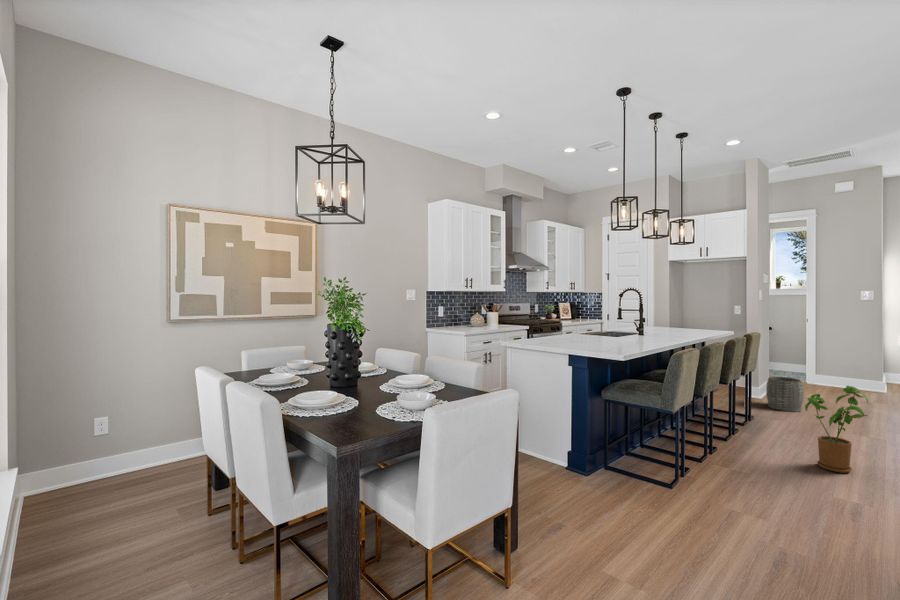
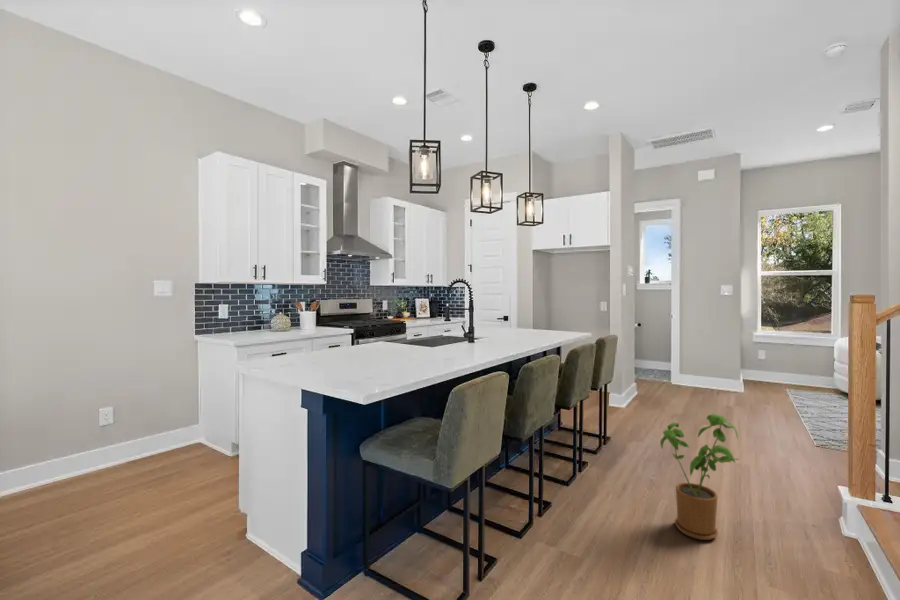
woven basket: present [766,377,804,412] -> none [627,383,665,425]

